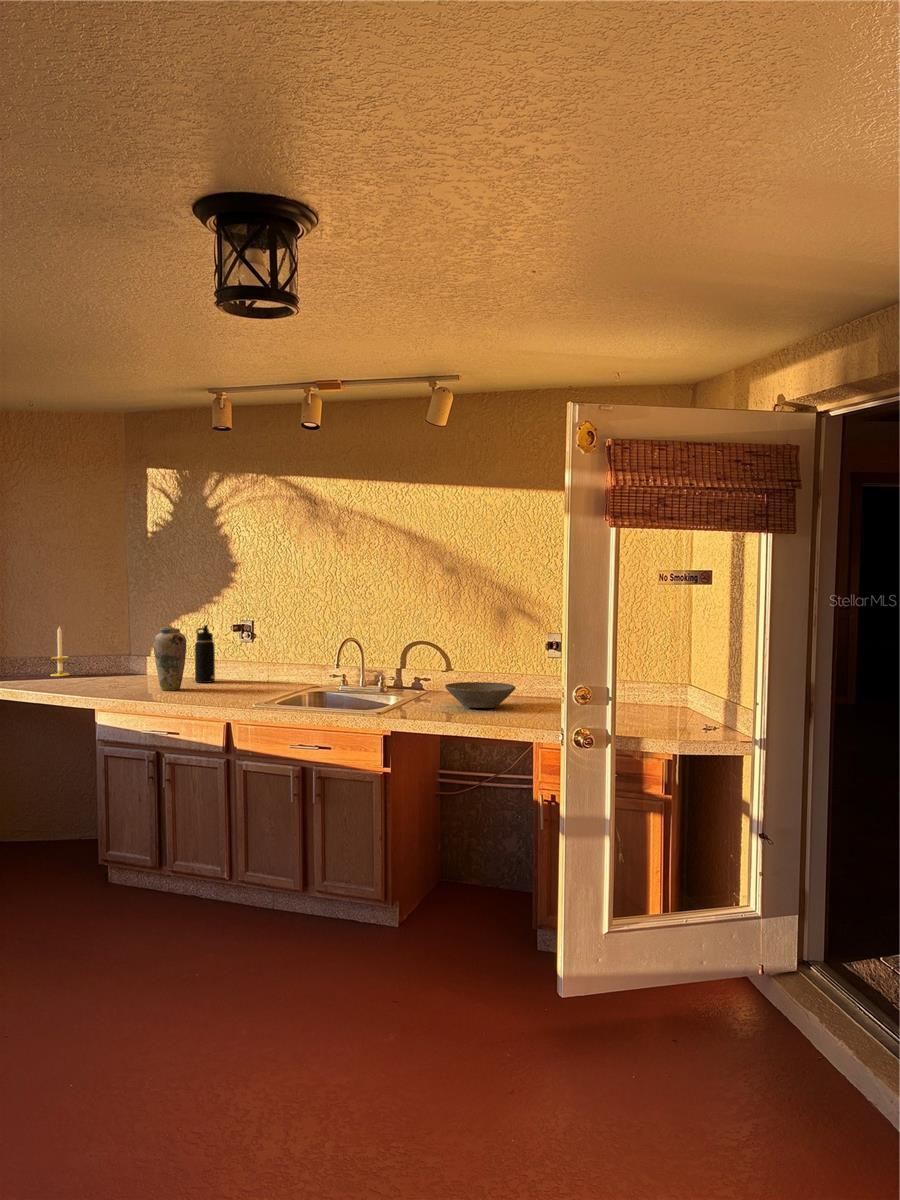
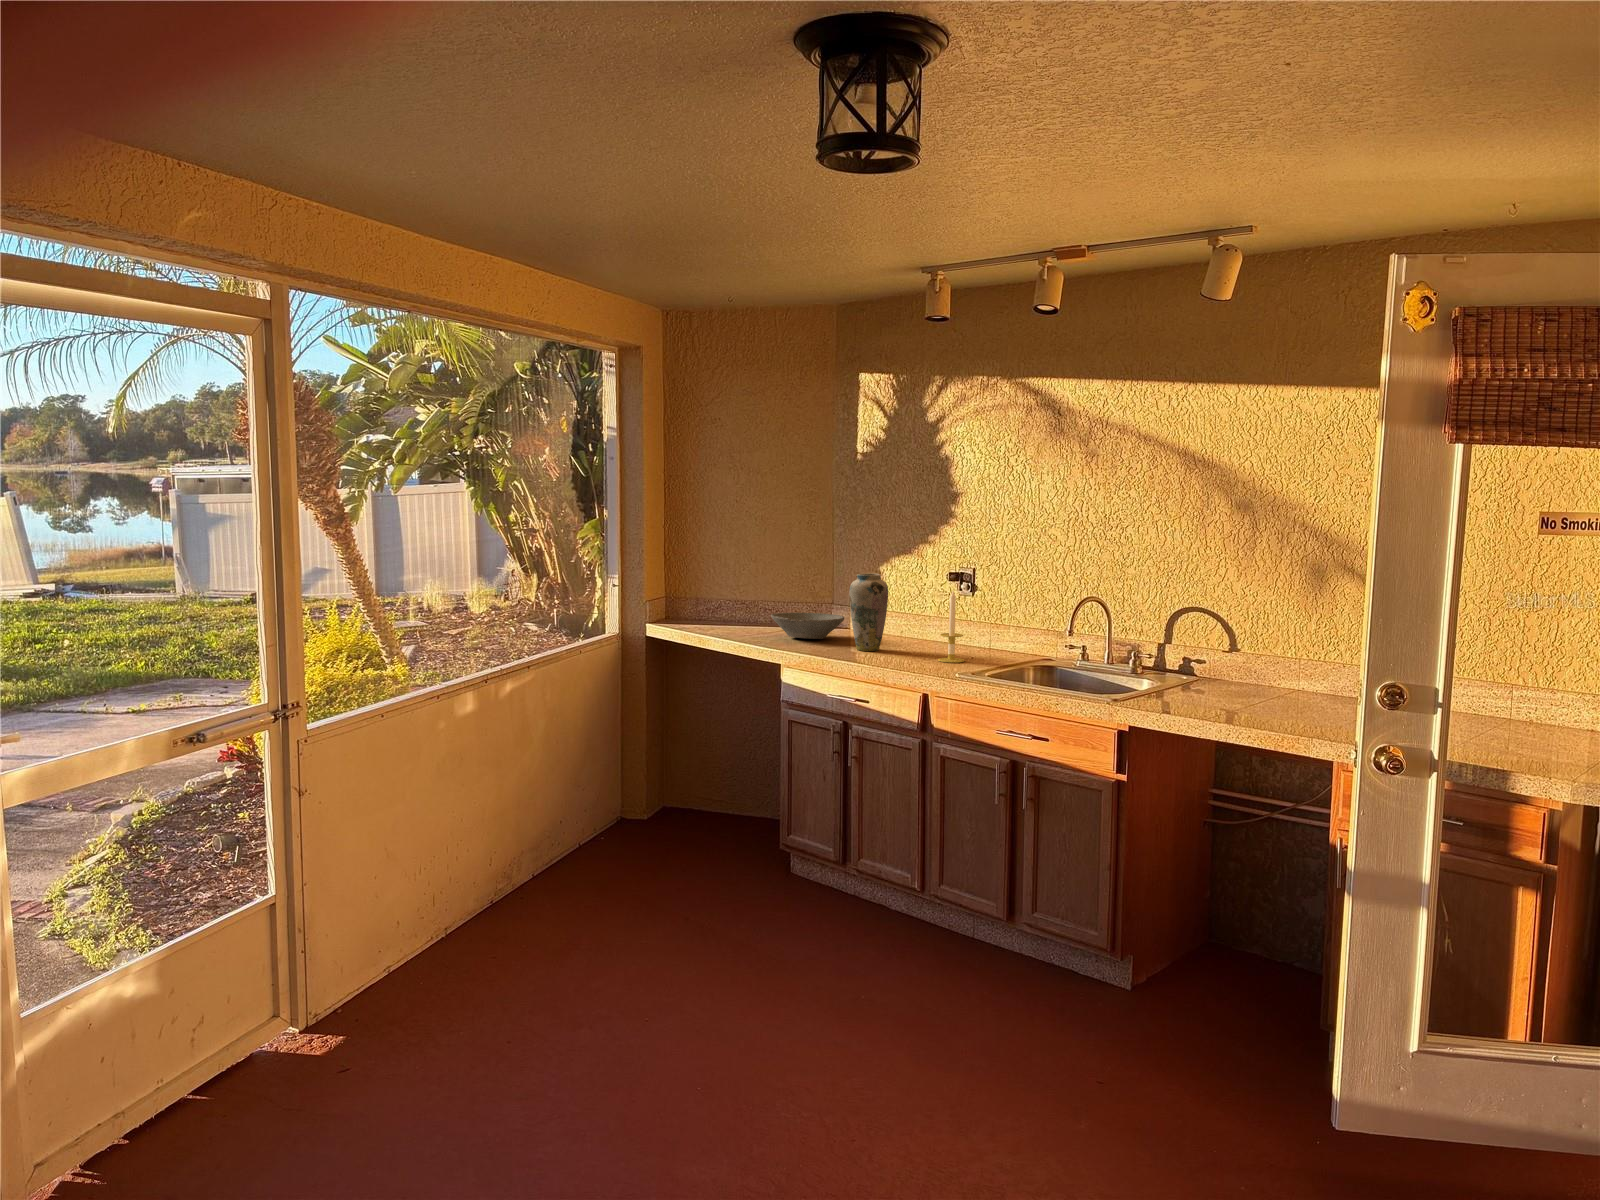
water bottle: present [195,625,215,683] -> none [902,571,927,644]
candle: present [50,626,70,676] -> present [938,591,965,663]
bowl: present [445,682,515,708] -> present [771,613,844,639]

